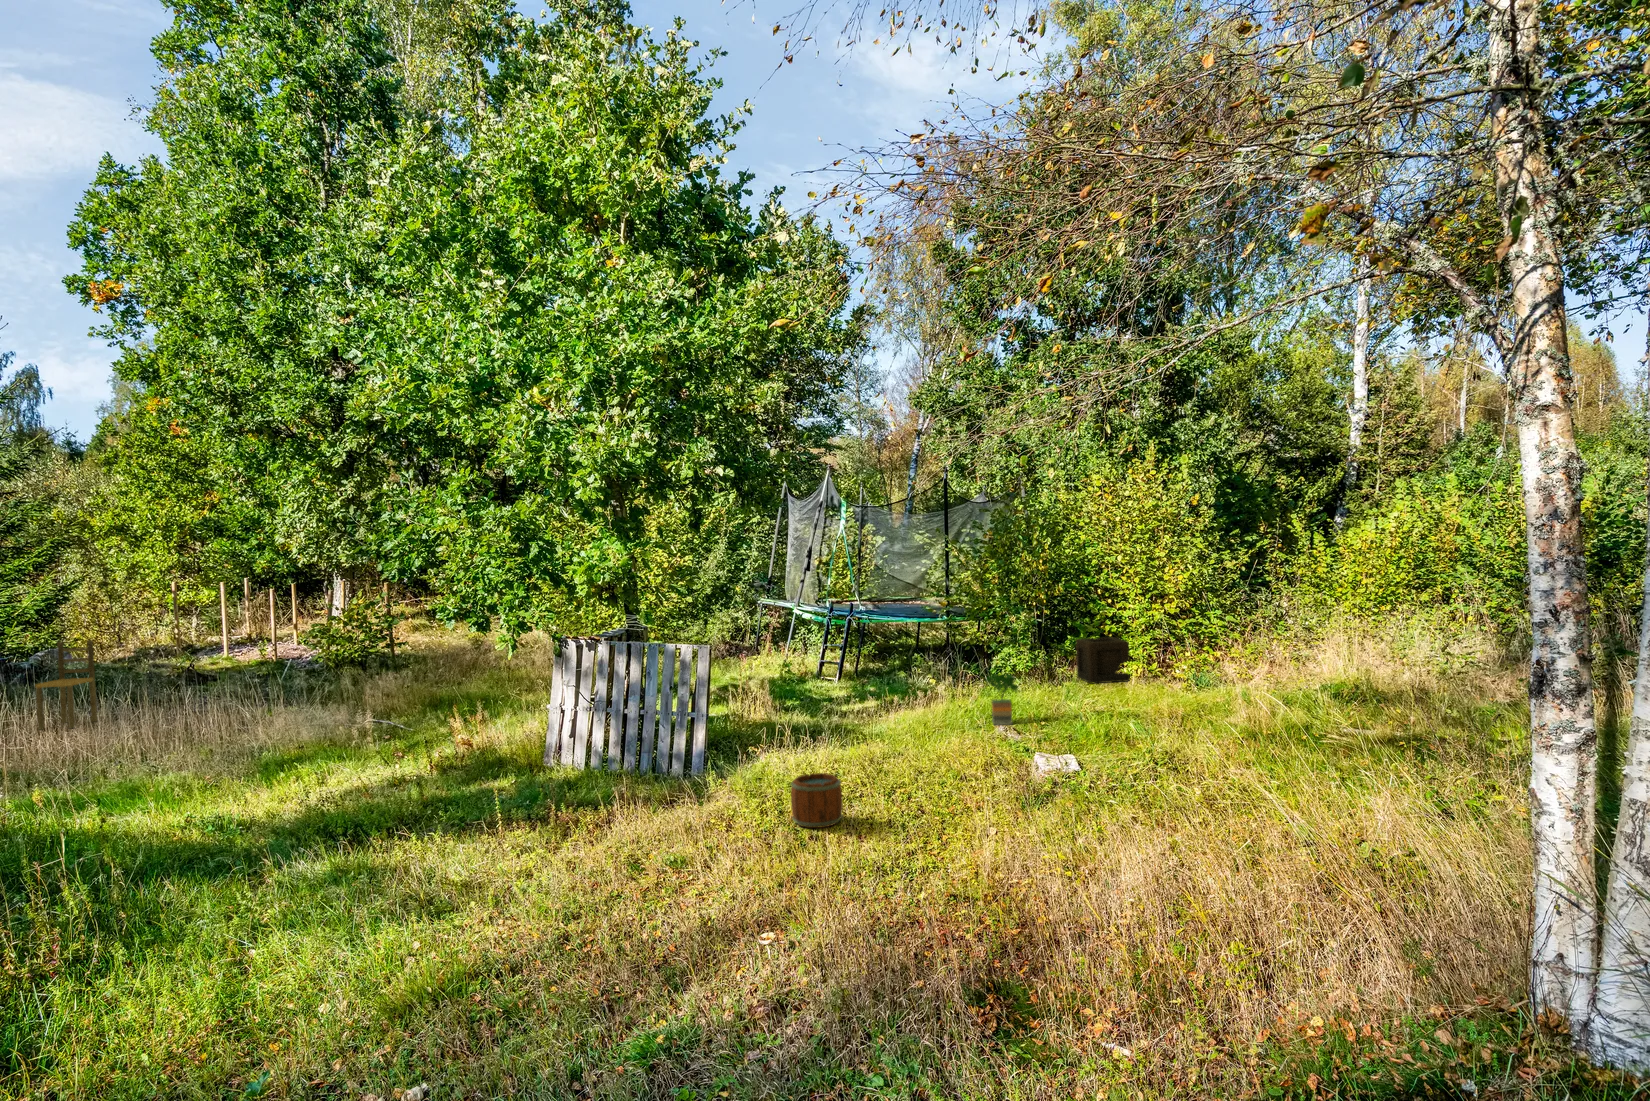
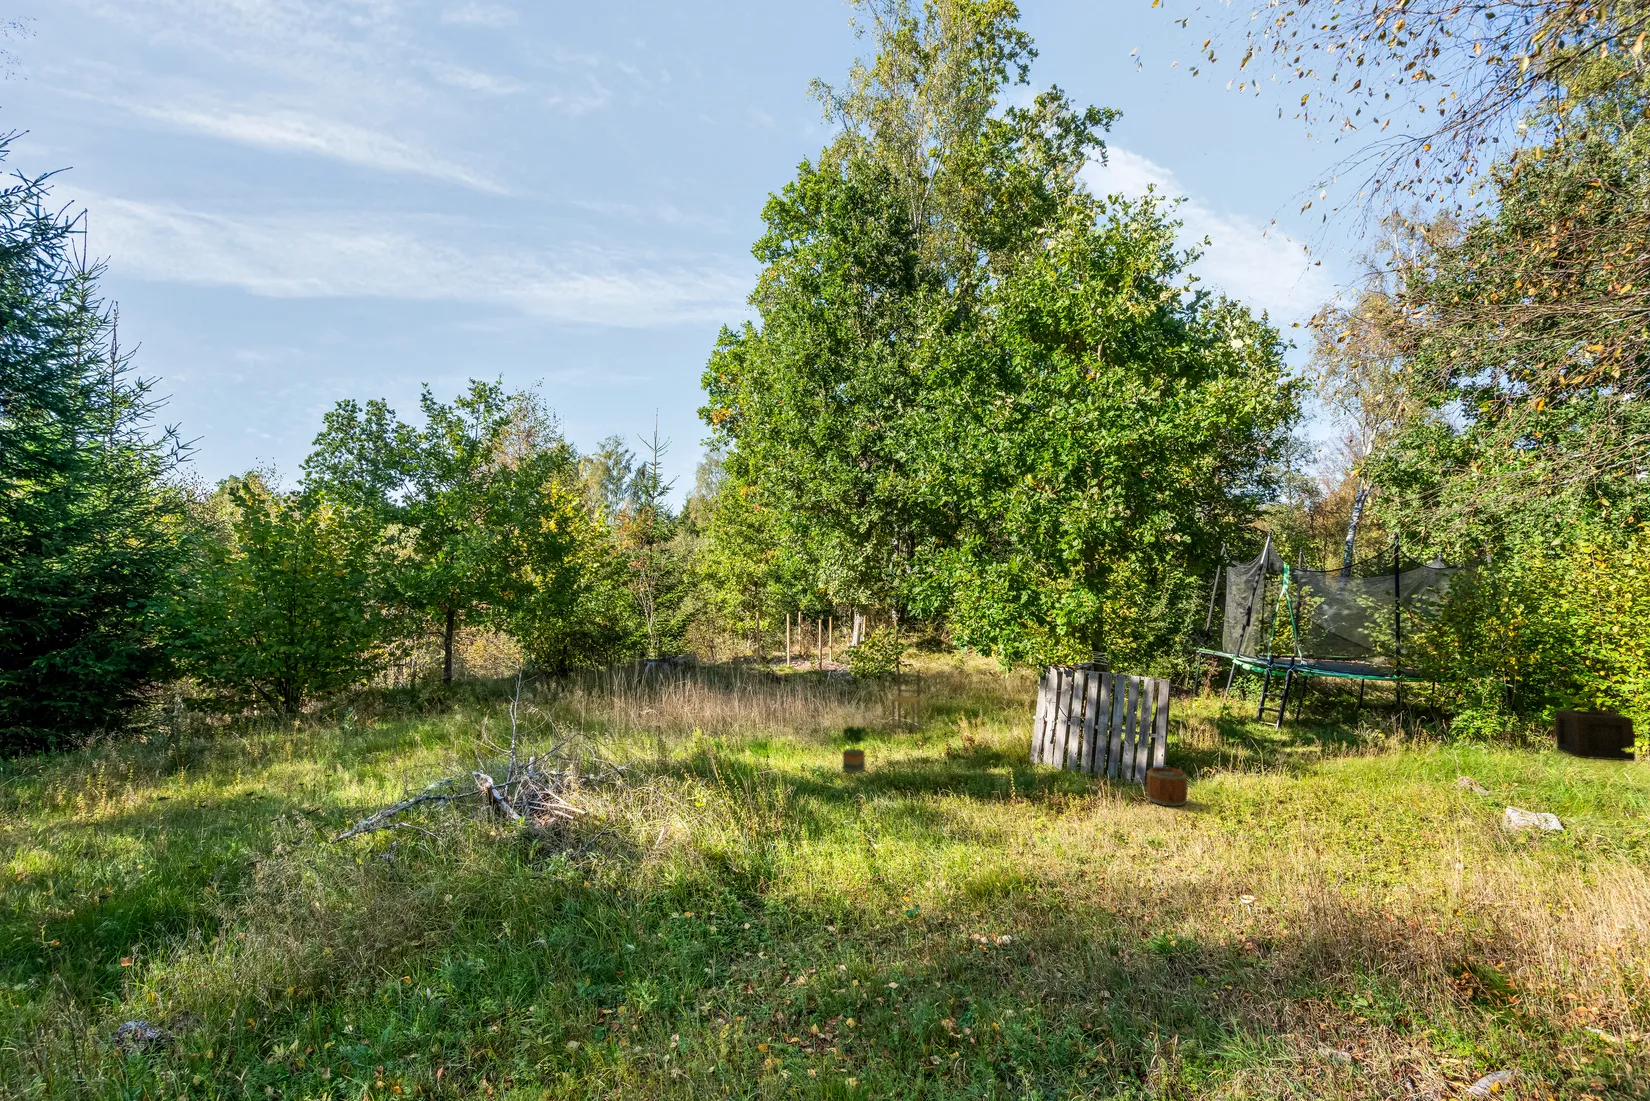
chair: present [35,640,97,730] -> present [891,669,921,733]
potted tree: present [985,674,1018,725] -> present [843,726,869,773]
bucket: present [791,773,843,828] -> present [1147,767,1187,806]

